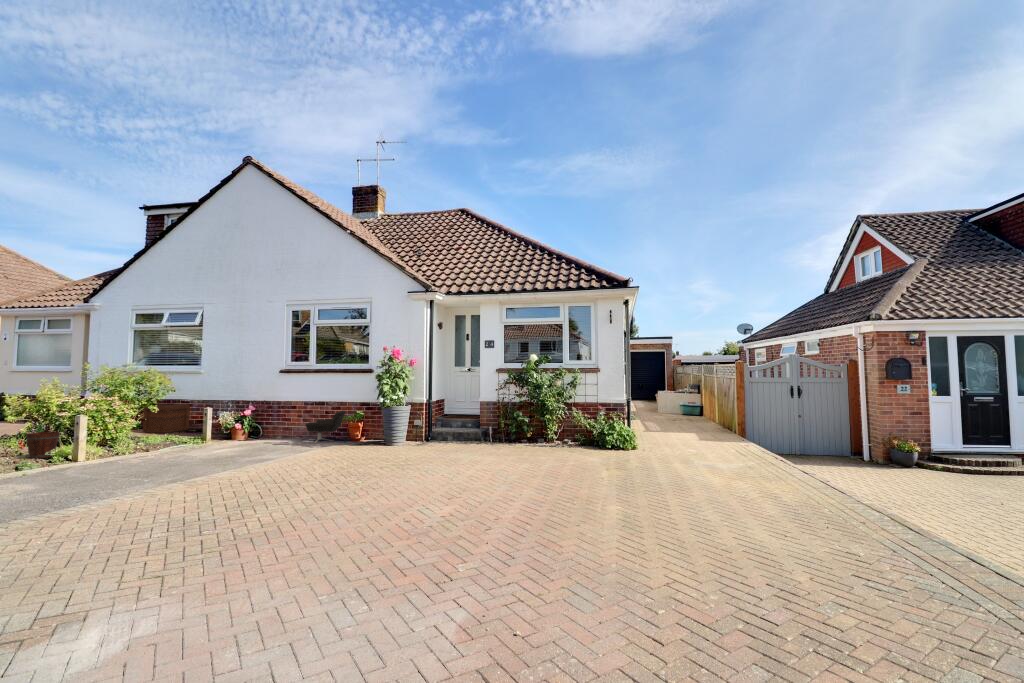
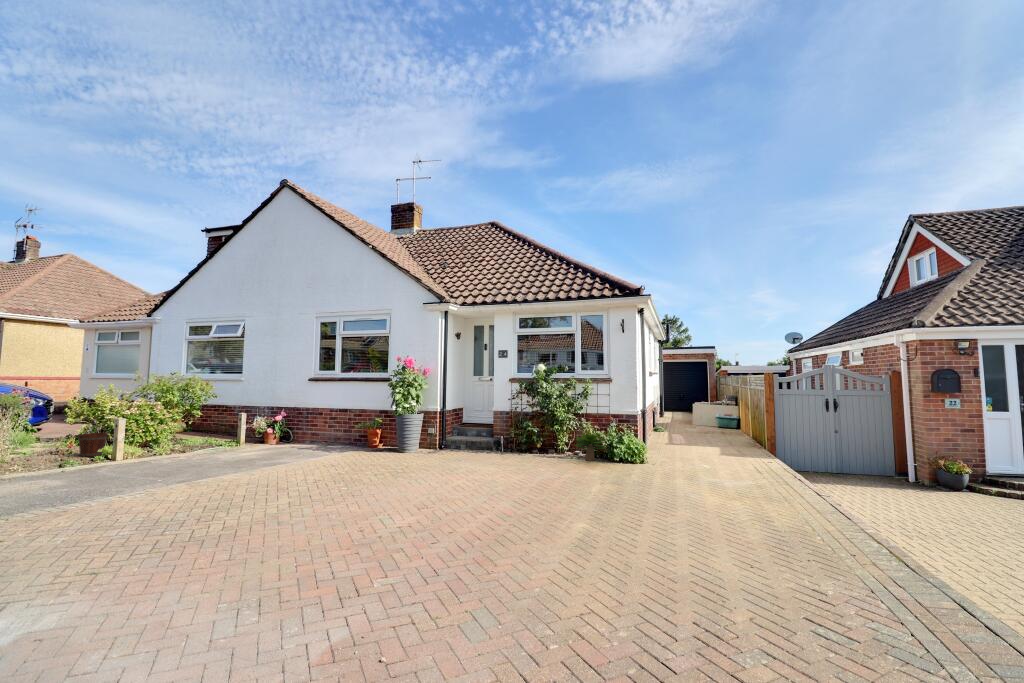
wooden crate: present [143,404,190,433] -> none [191,408,233,435]
lounge chair: present [306,411,345,442] -> none [326,417,365,447]
potted plant: none [564,421,598,449] -> present [575,433,605,461]

